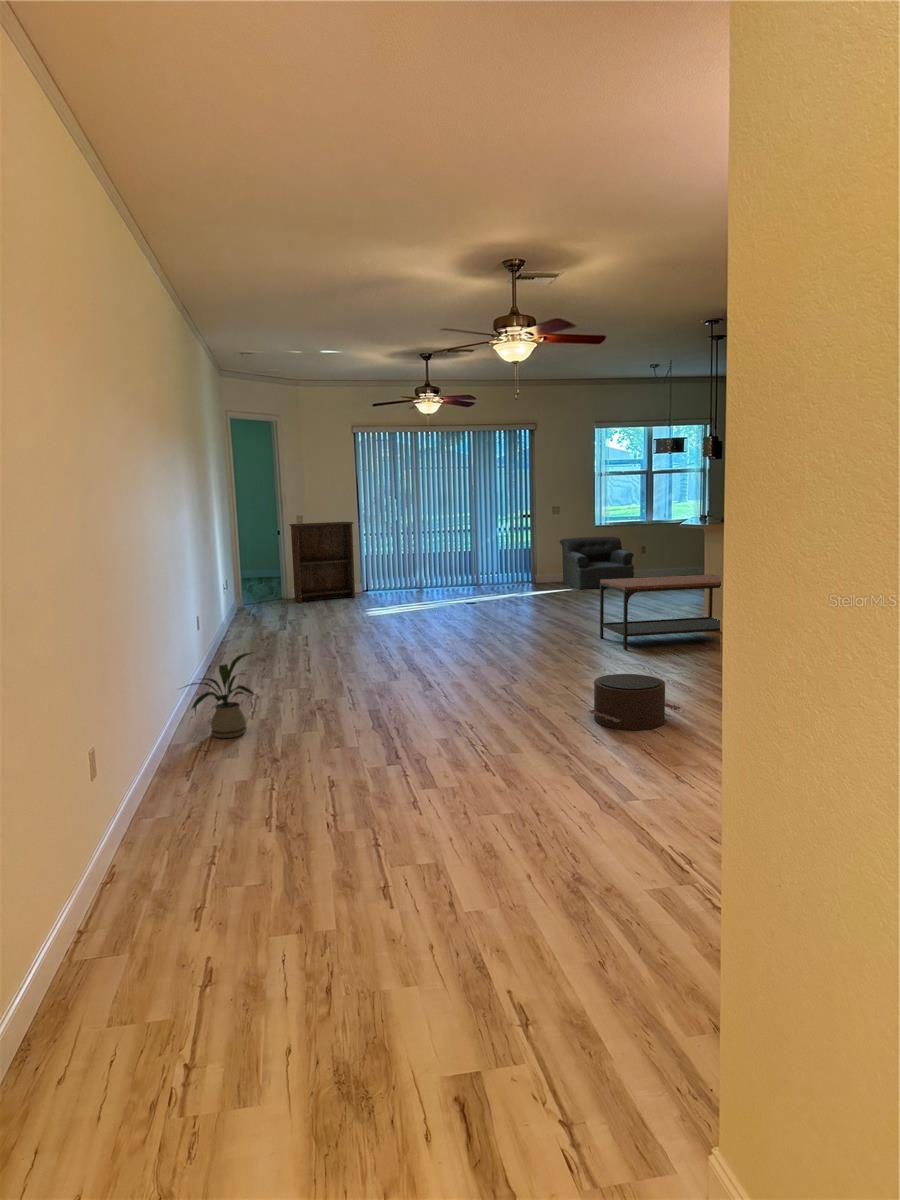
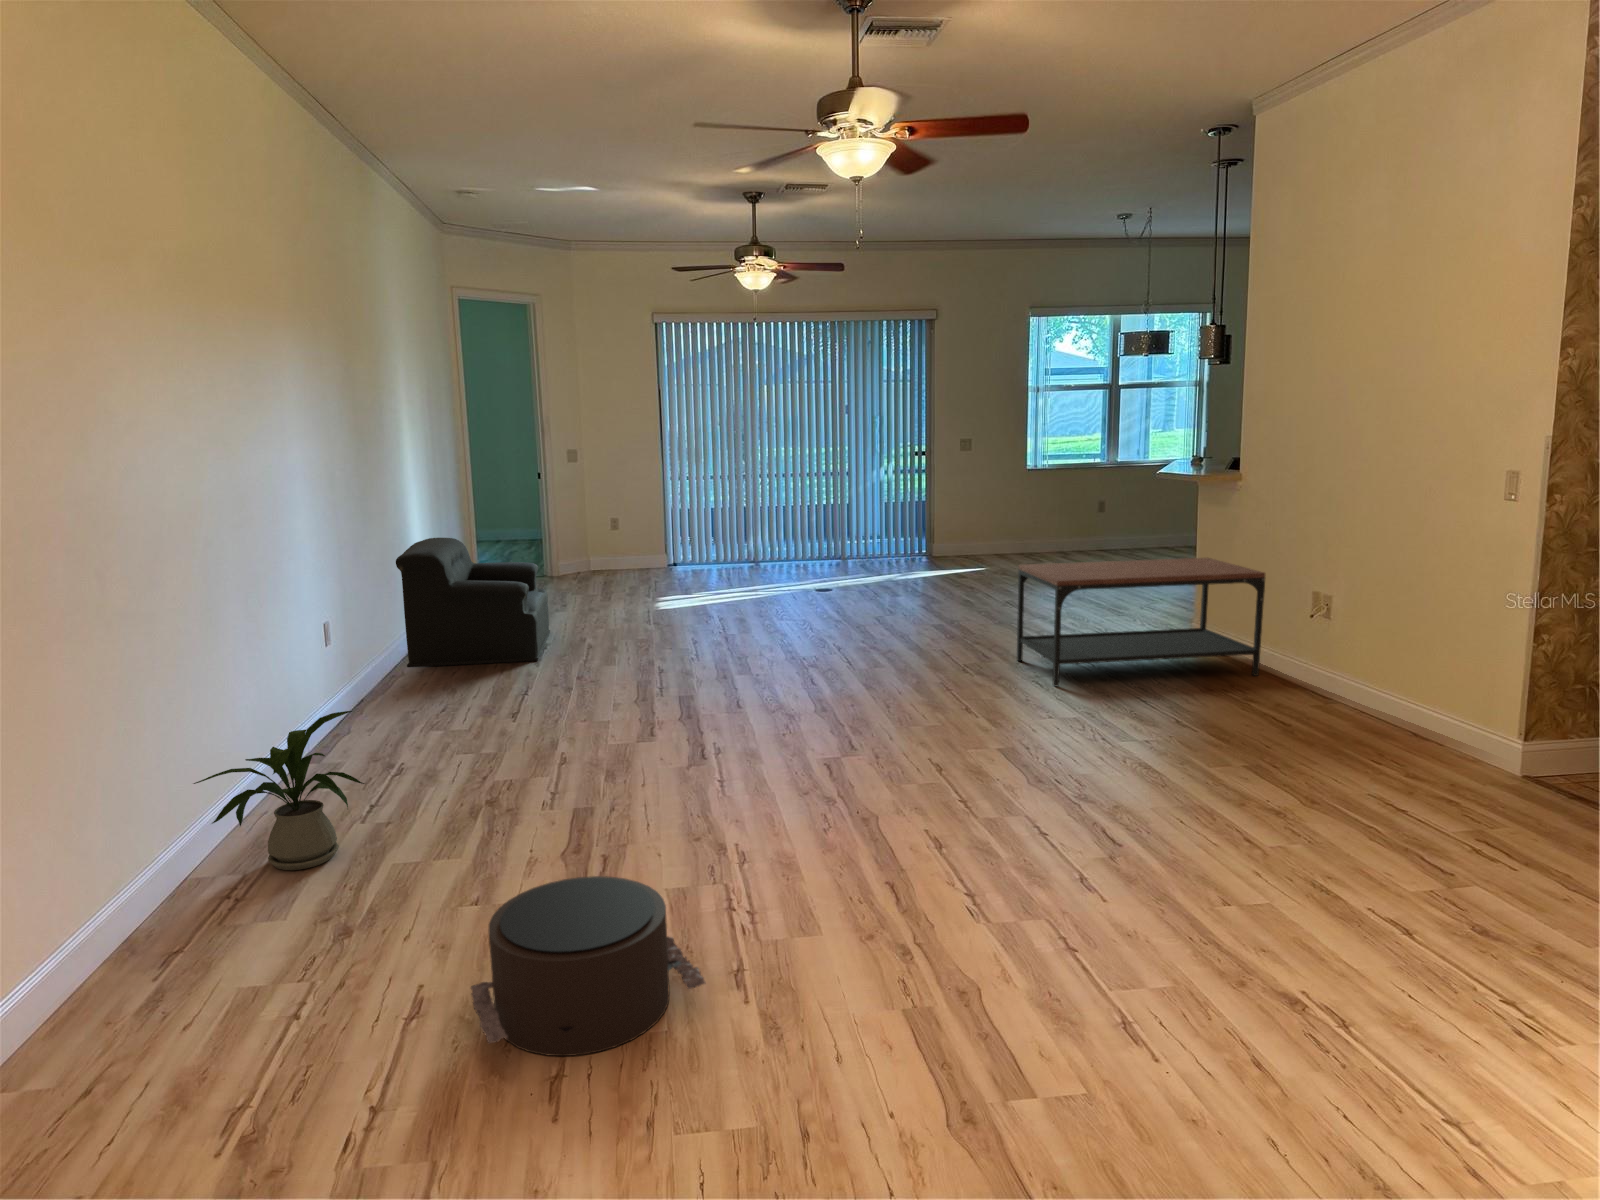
bookshelf: present [289,522,355,603] -> none [553,459,654,583]
armchair: present [560,537,634,589] -> present [396,538,550,667]
pouf: present [589,674,681,730] -> present [471,876,705,1056]

